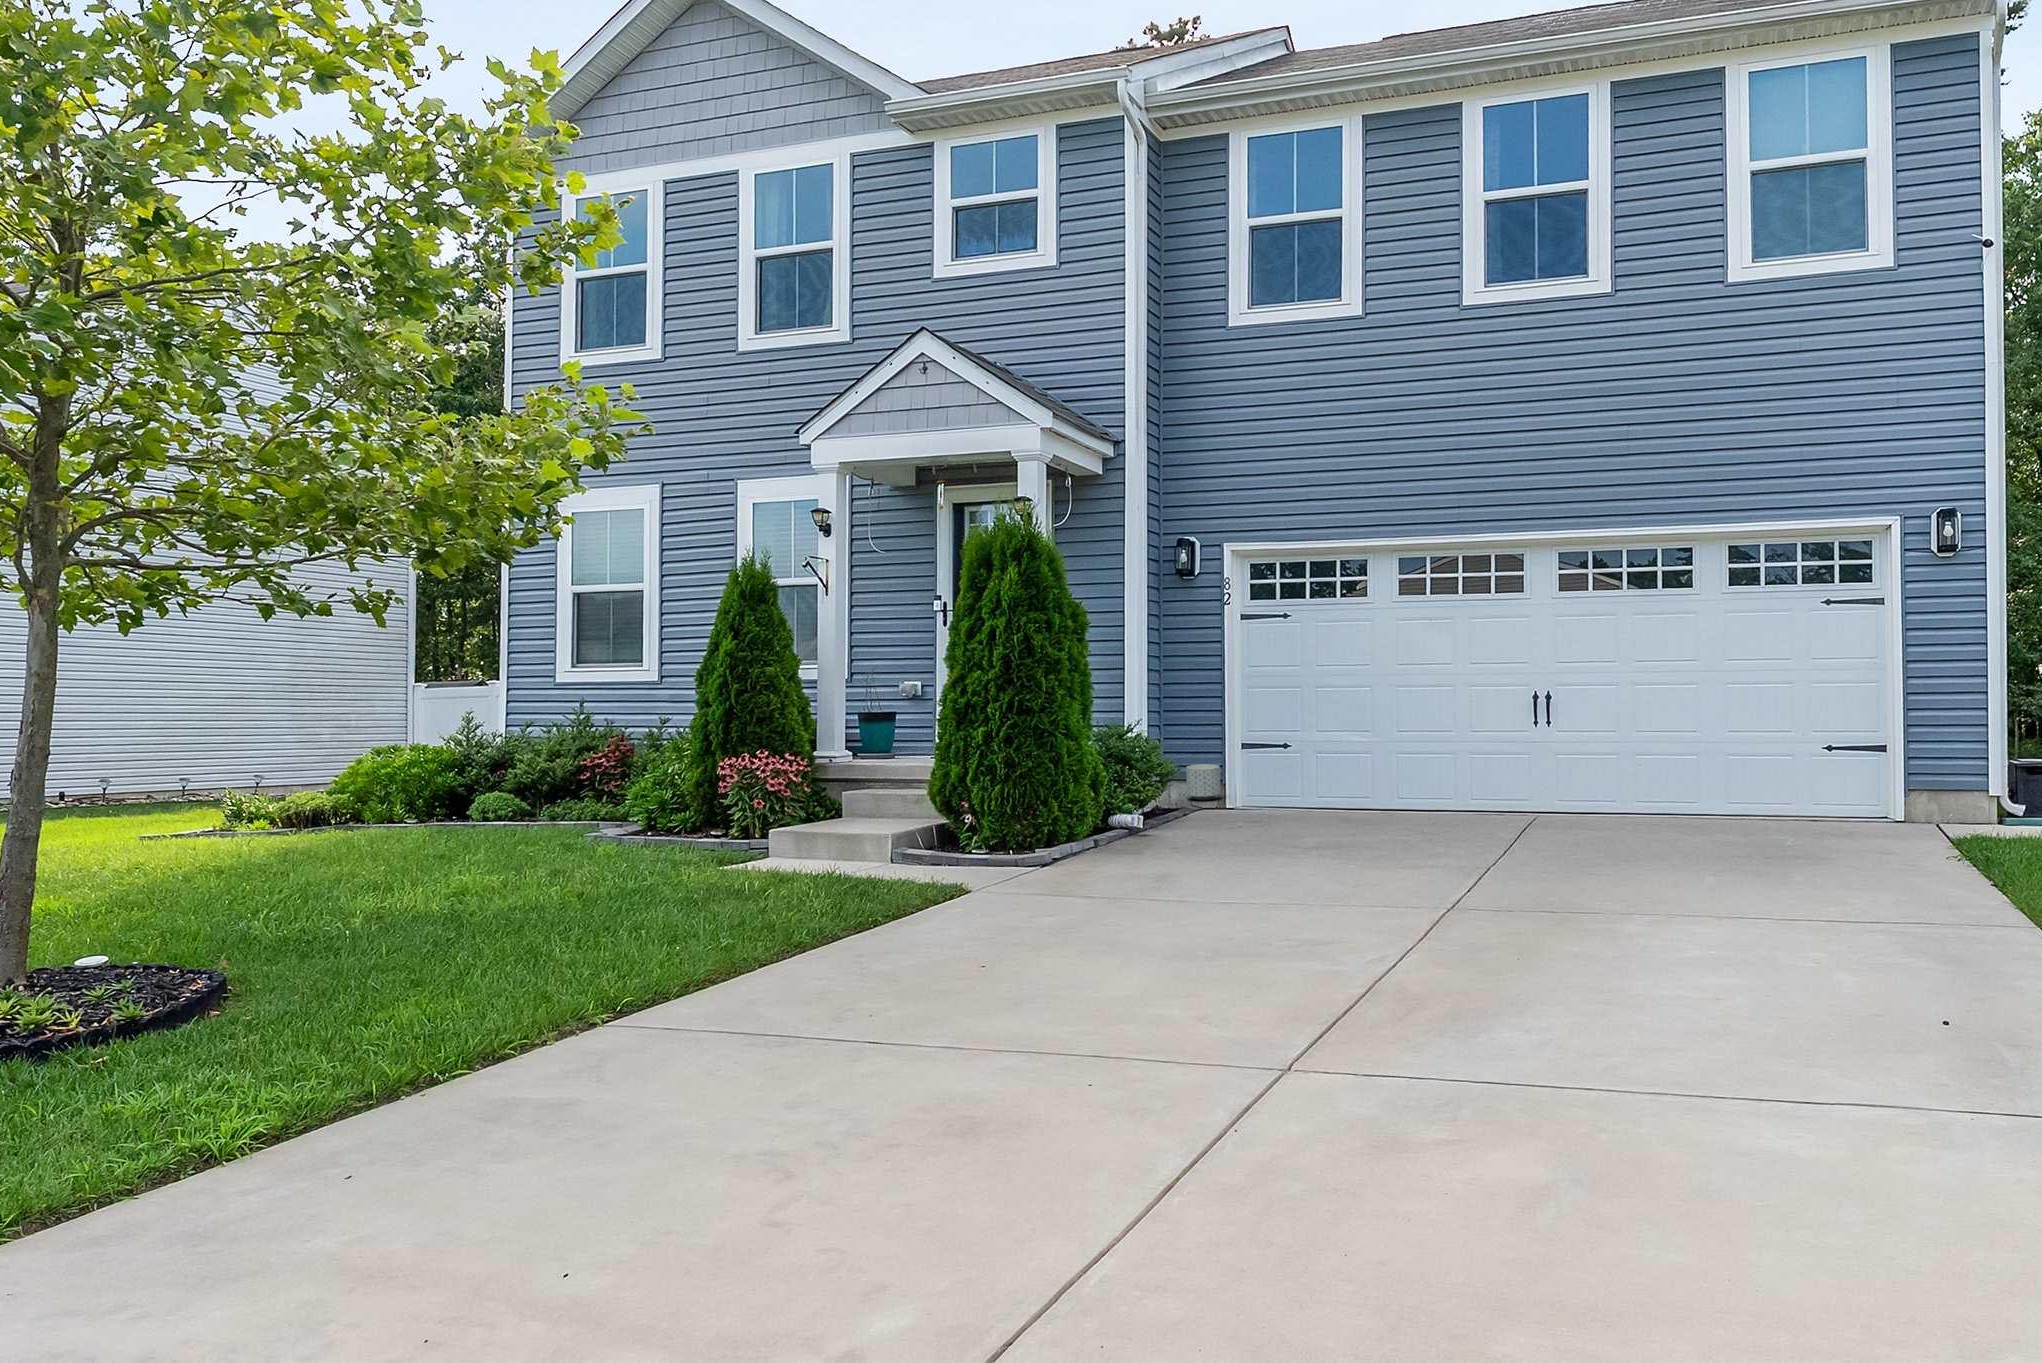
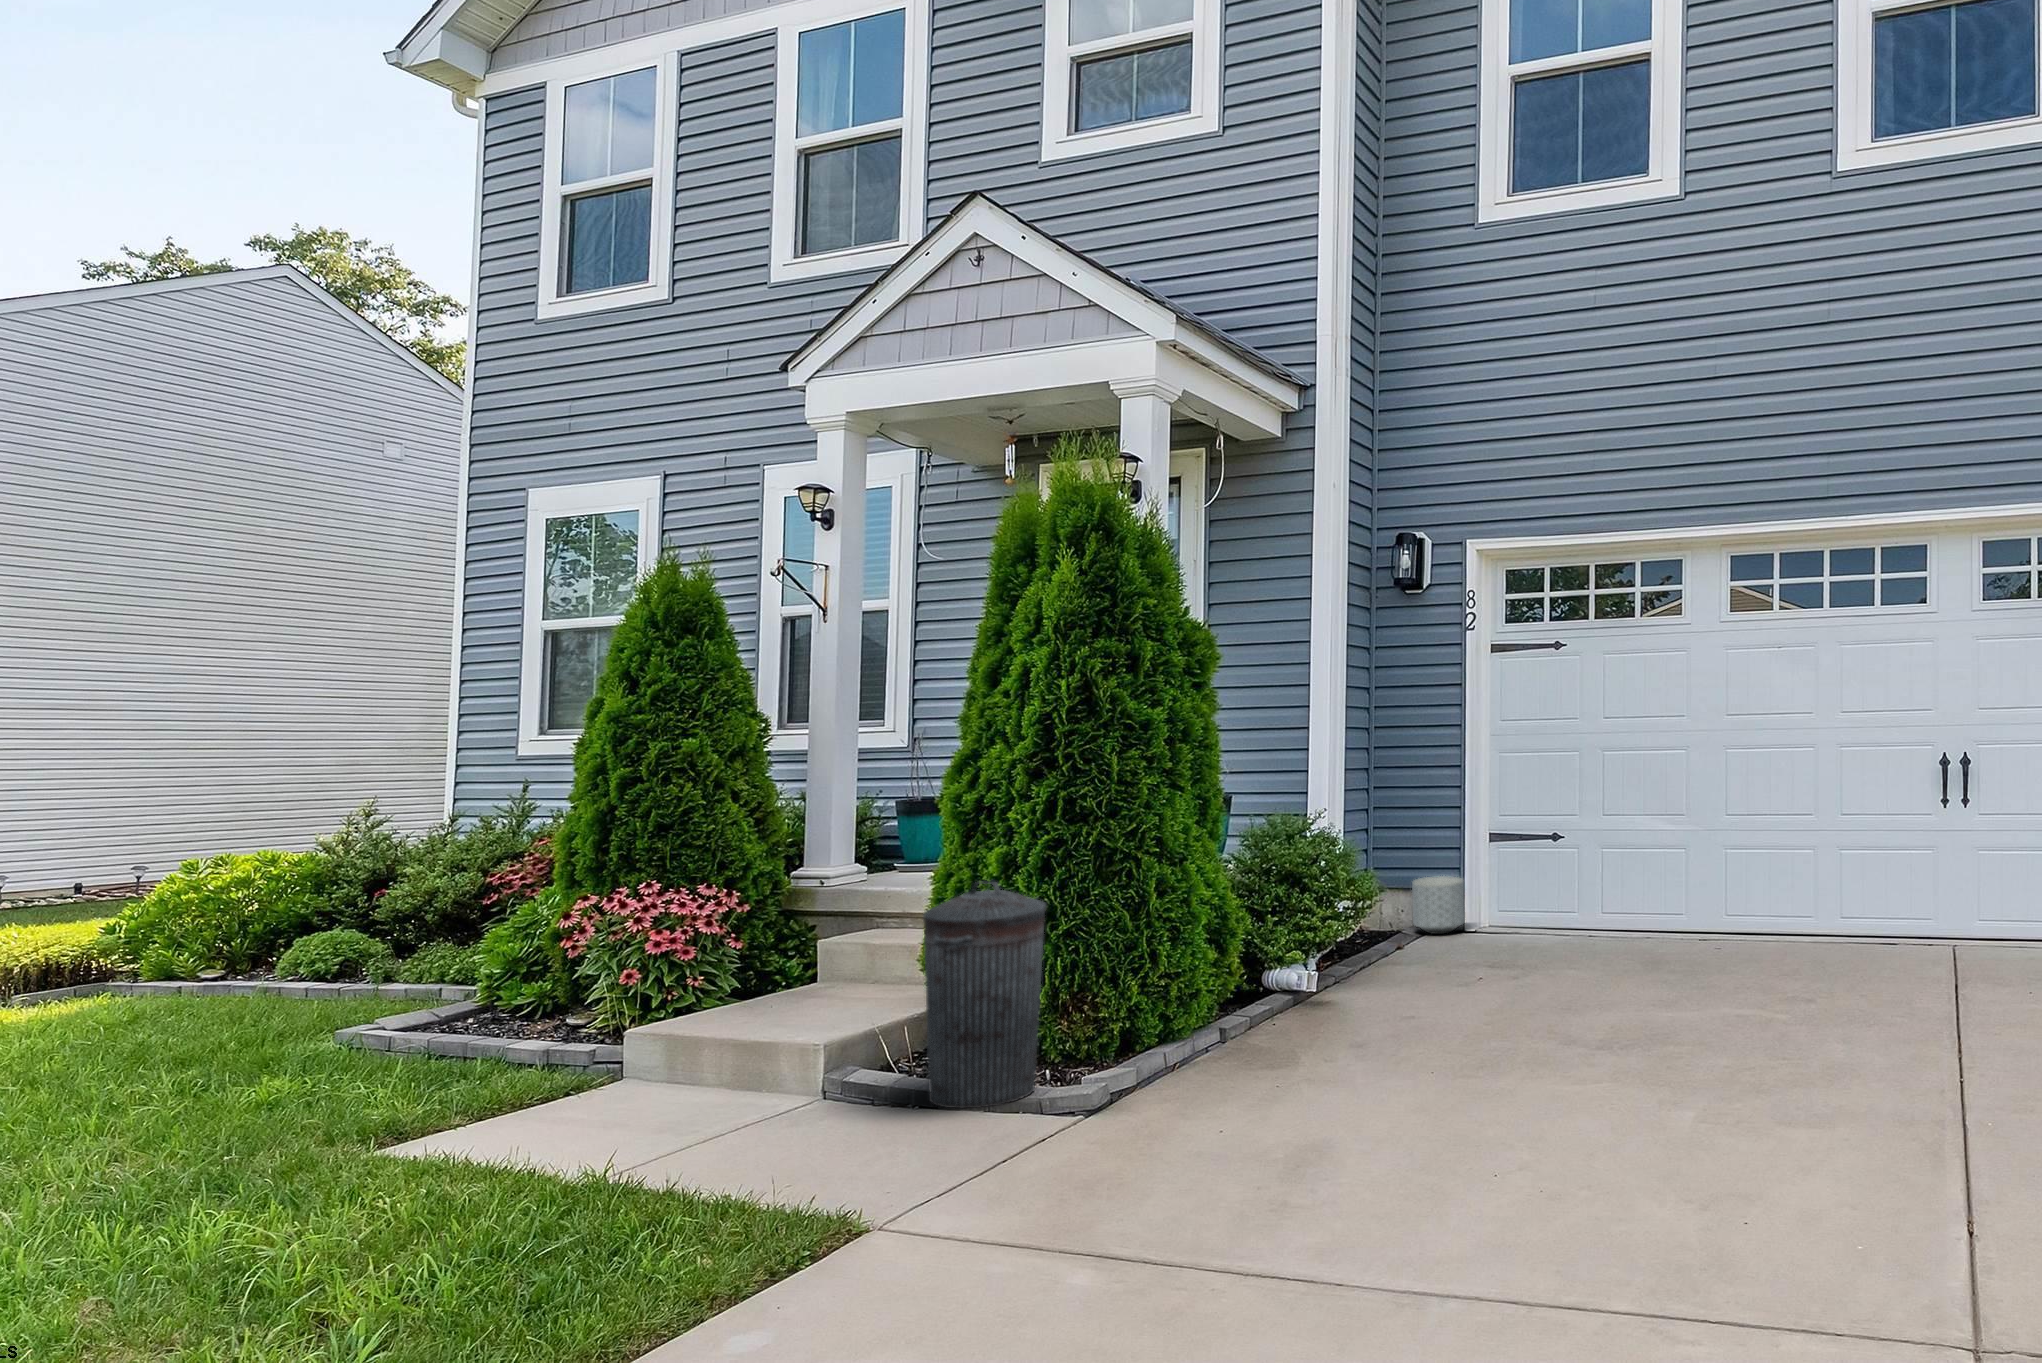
trash can: none [925,754,989,871] -> present [923,882,1046,1108]

